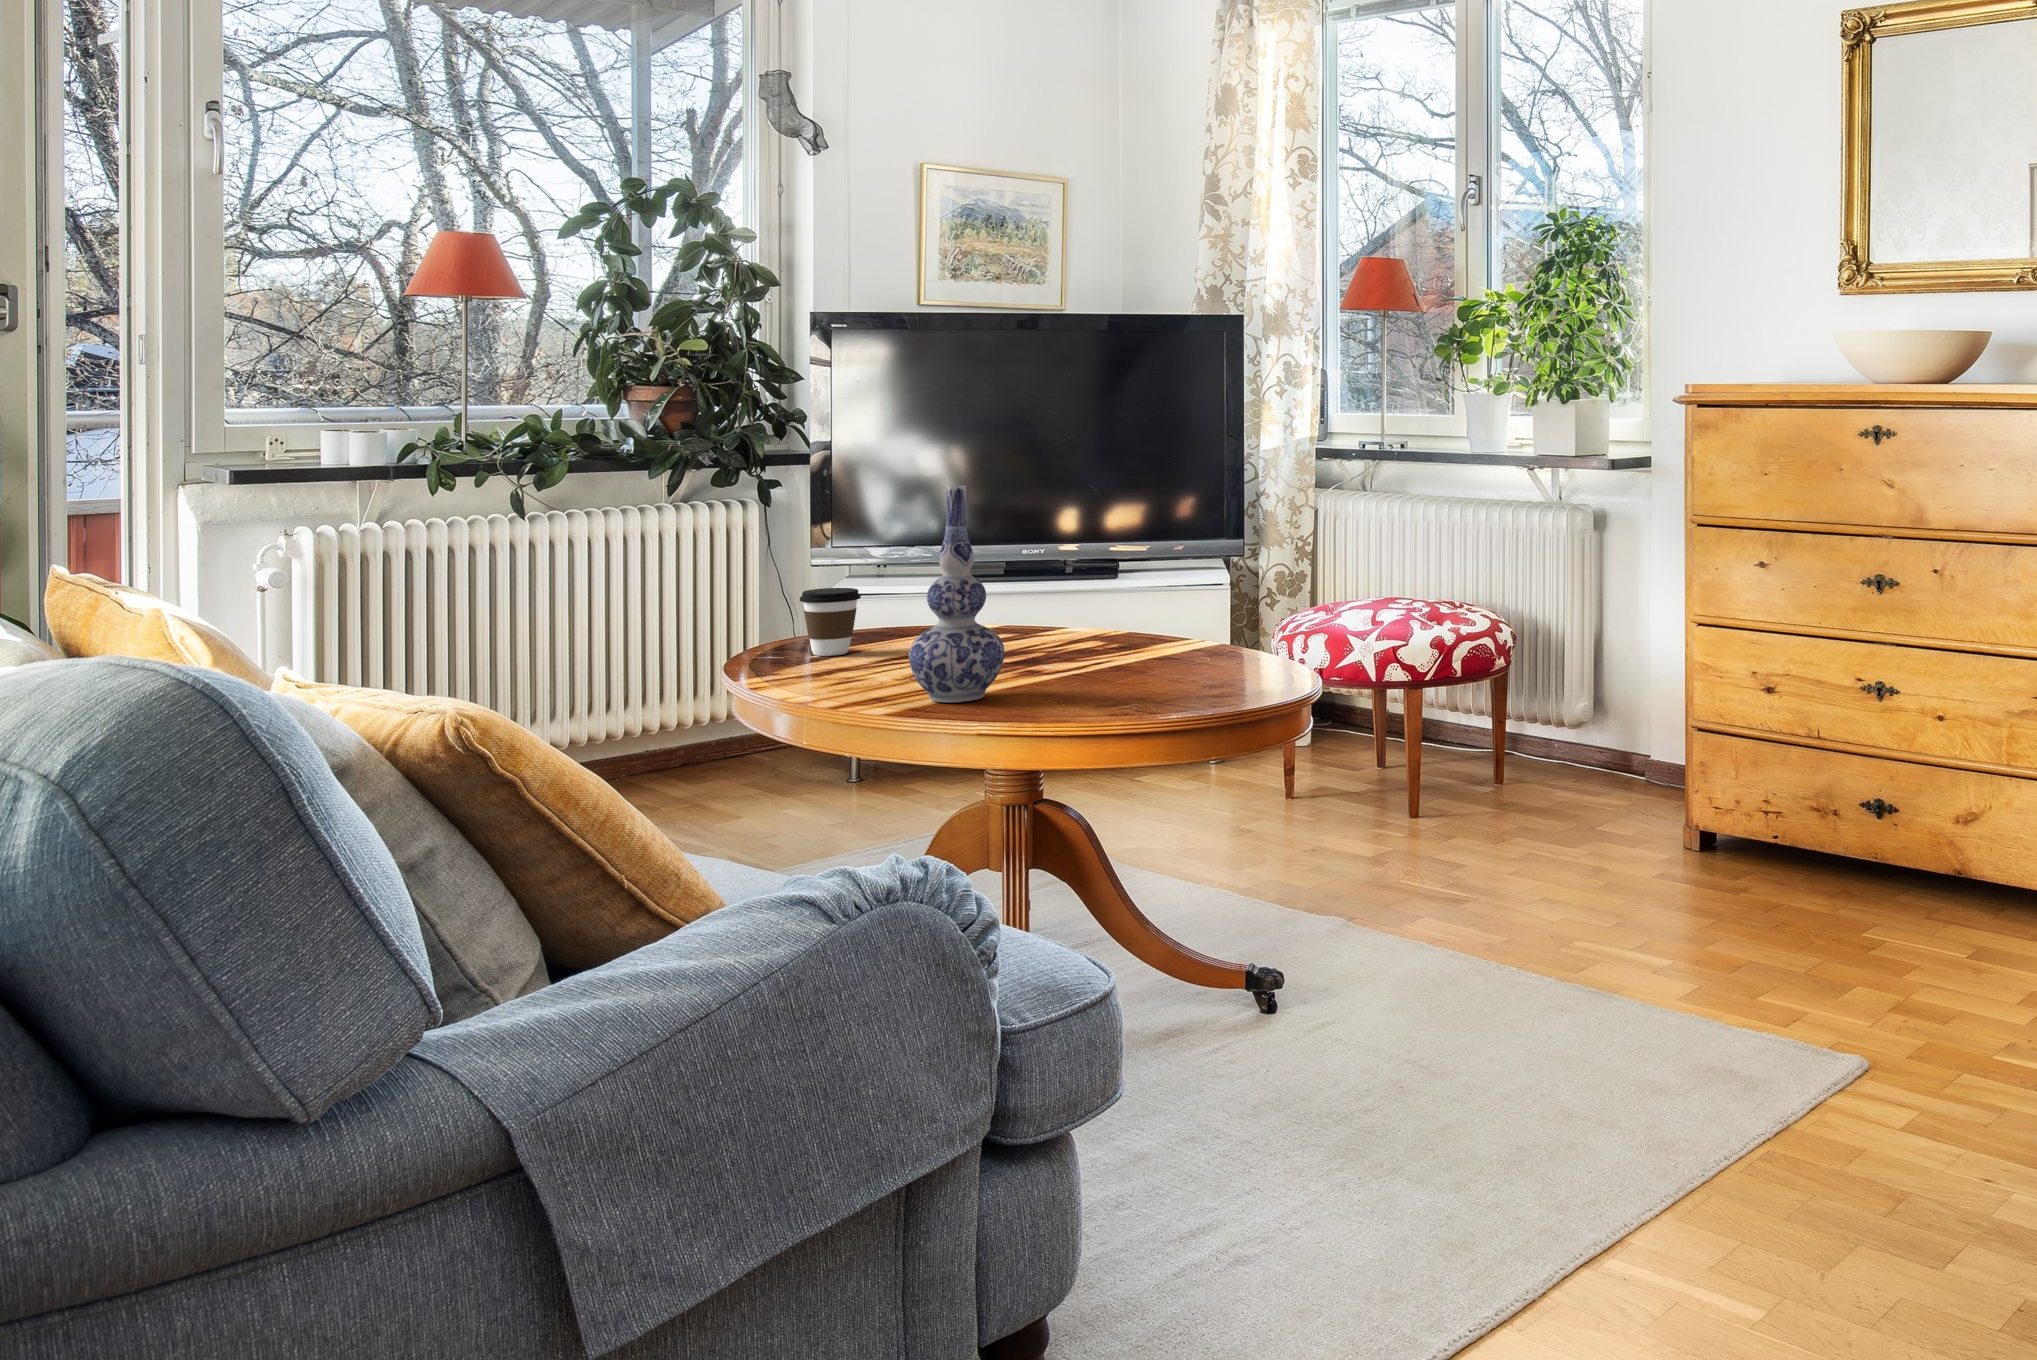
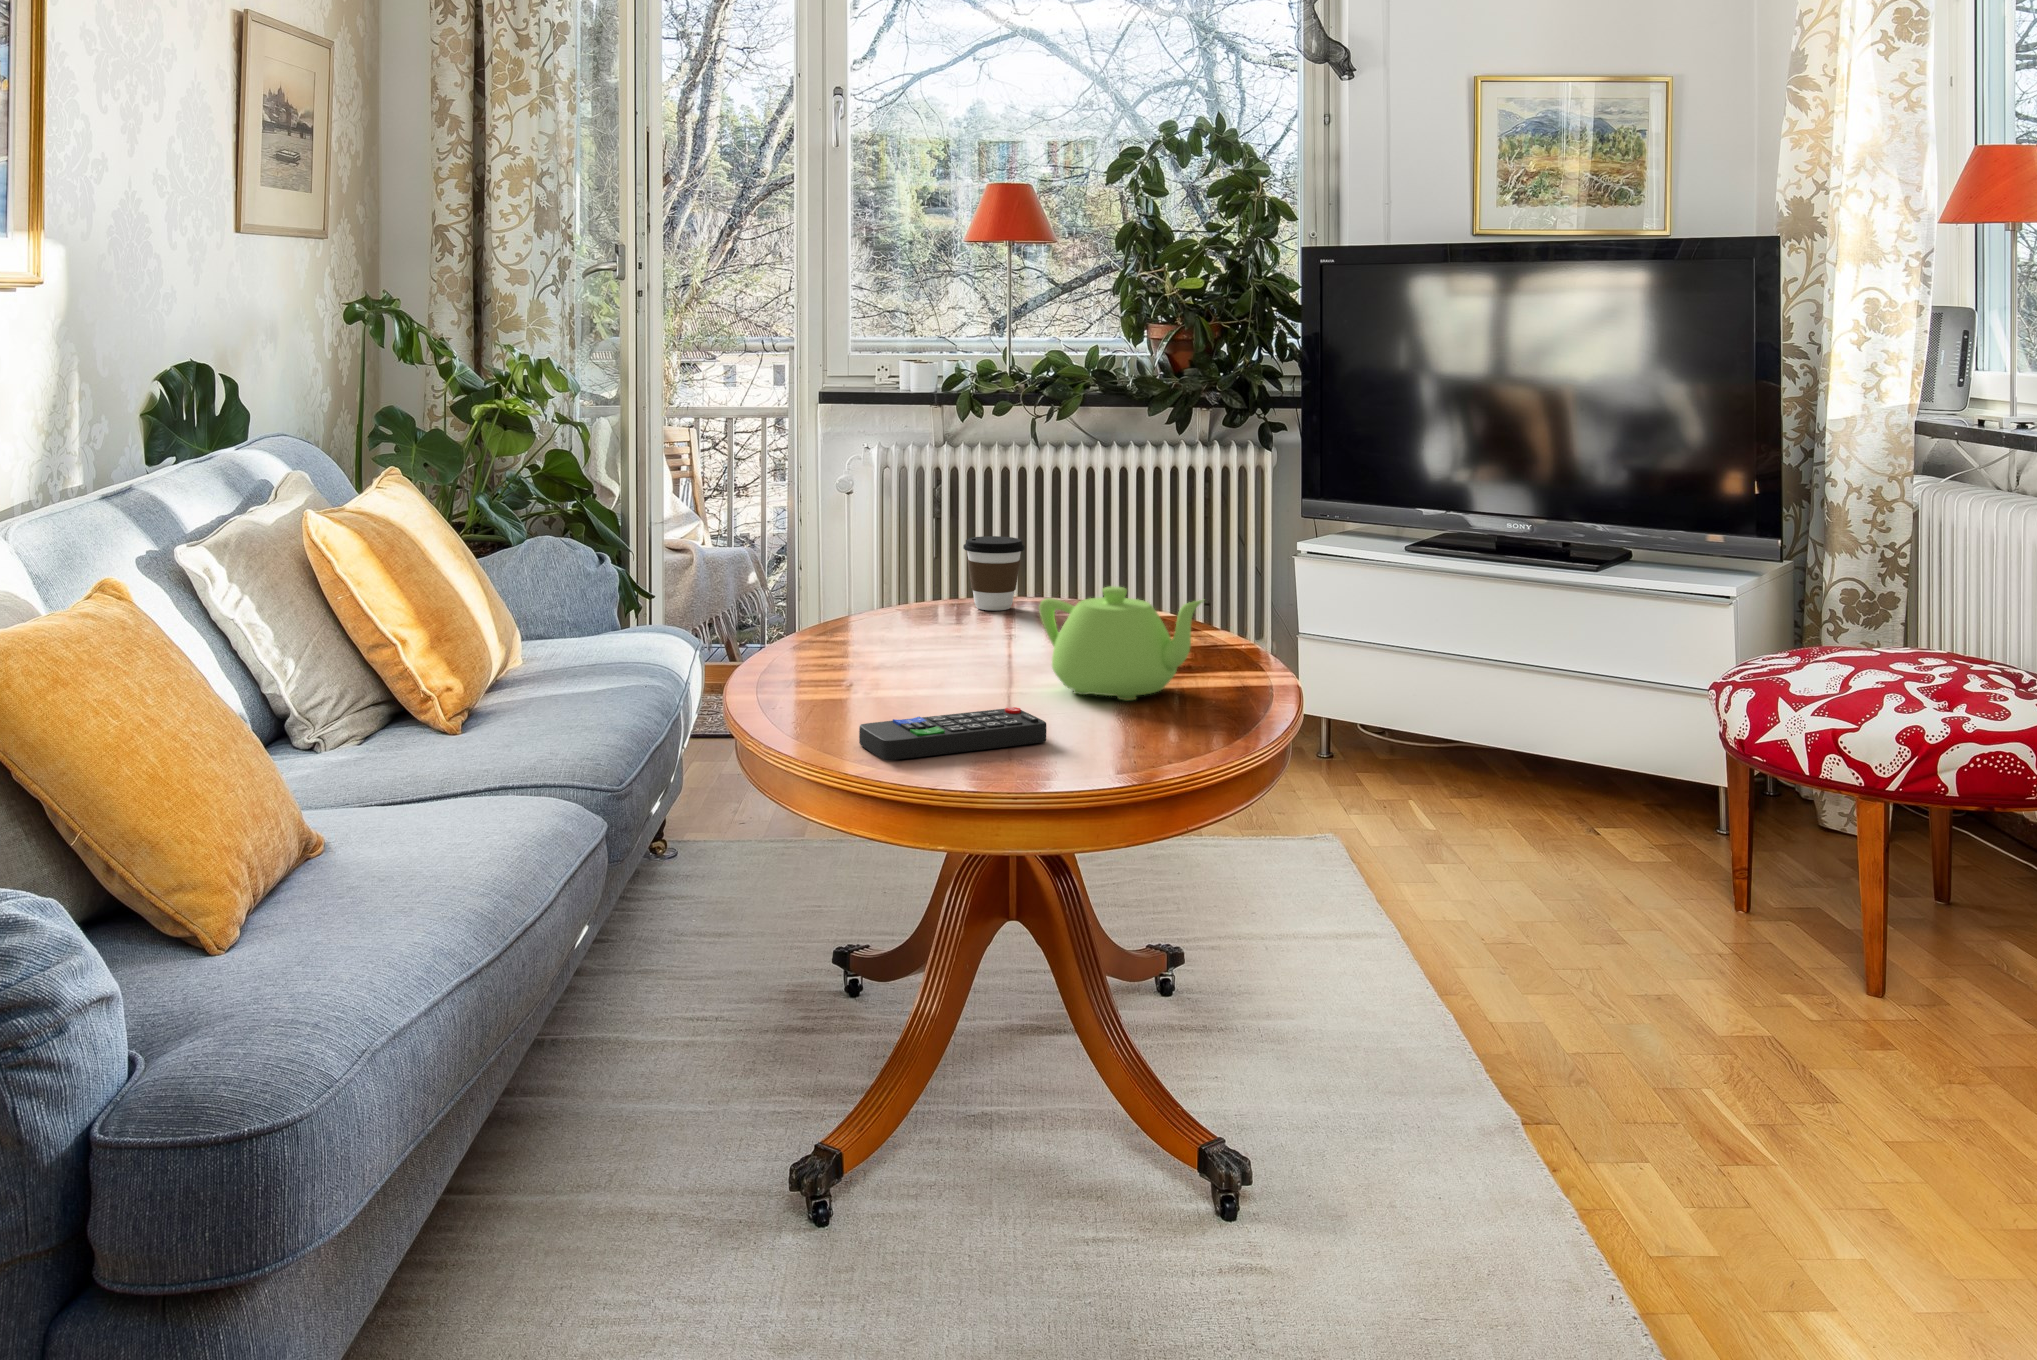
vase: present [909,486,1004,703] -> none [839,435,944,688]
teapot: none [1052,592,1194,680] -> present [1039,586,1203,700]
remote control: none [1080,682,1184,725] -> present [859,707,1046,760]

